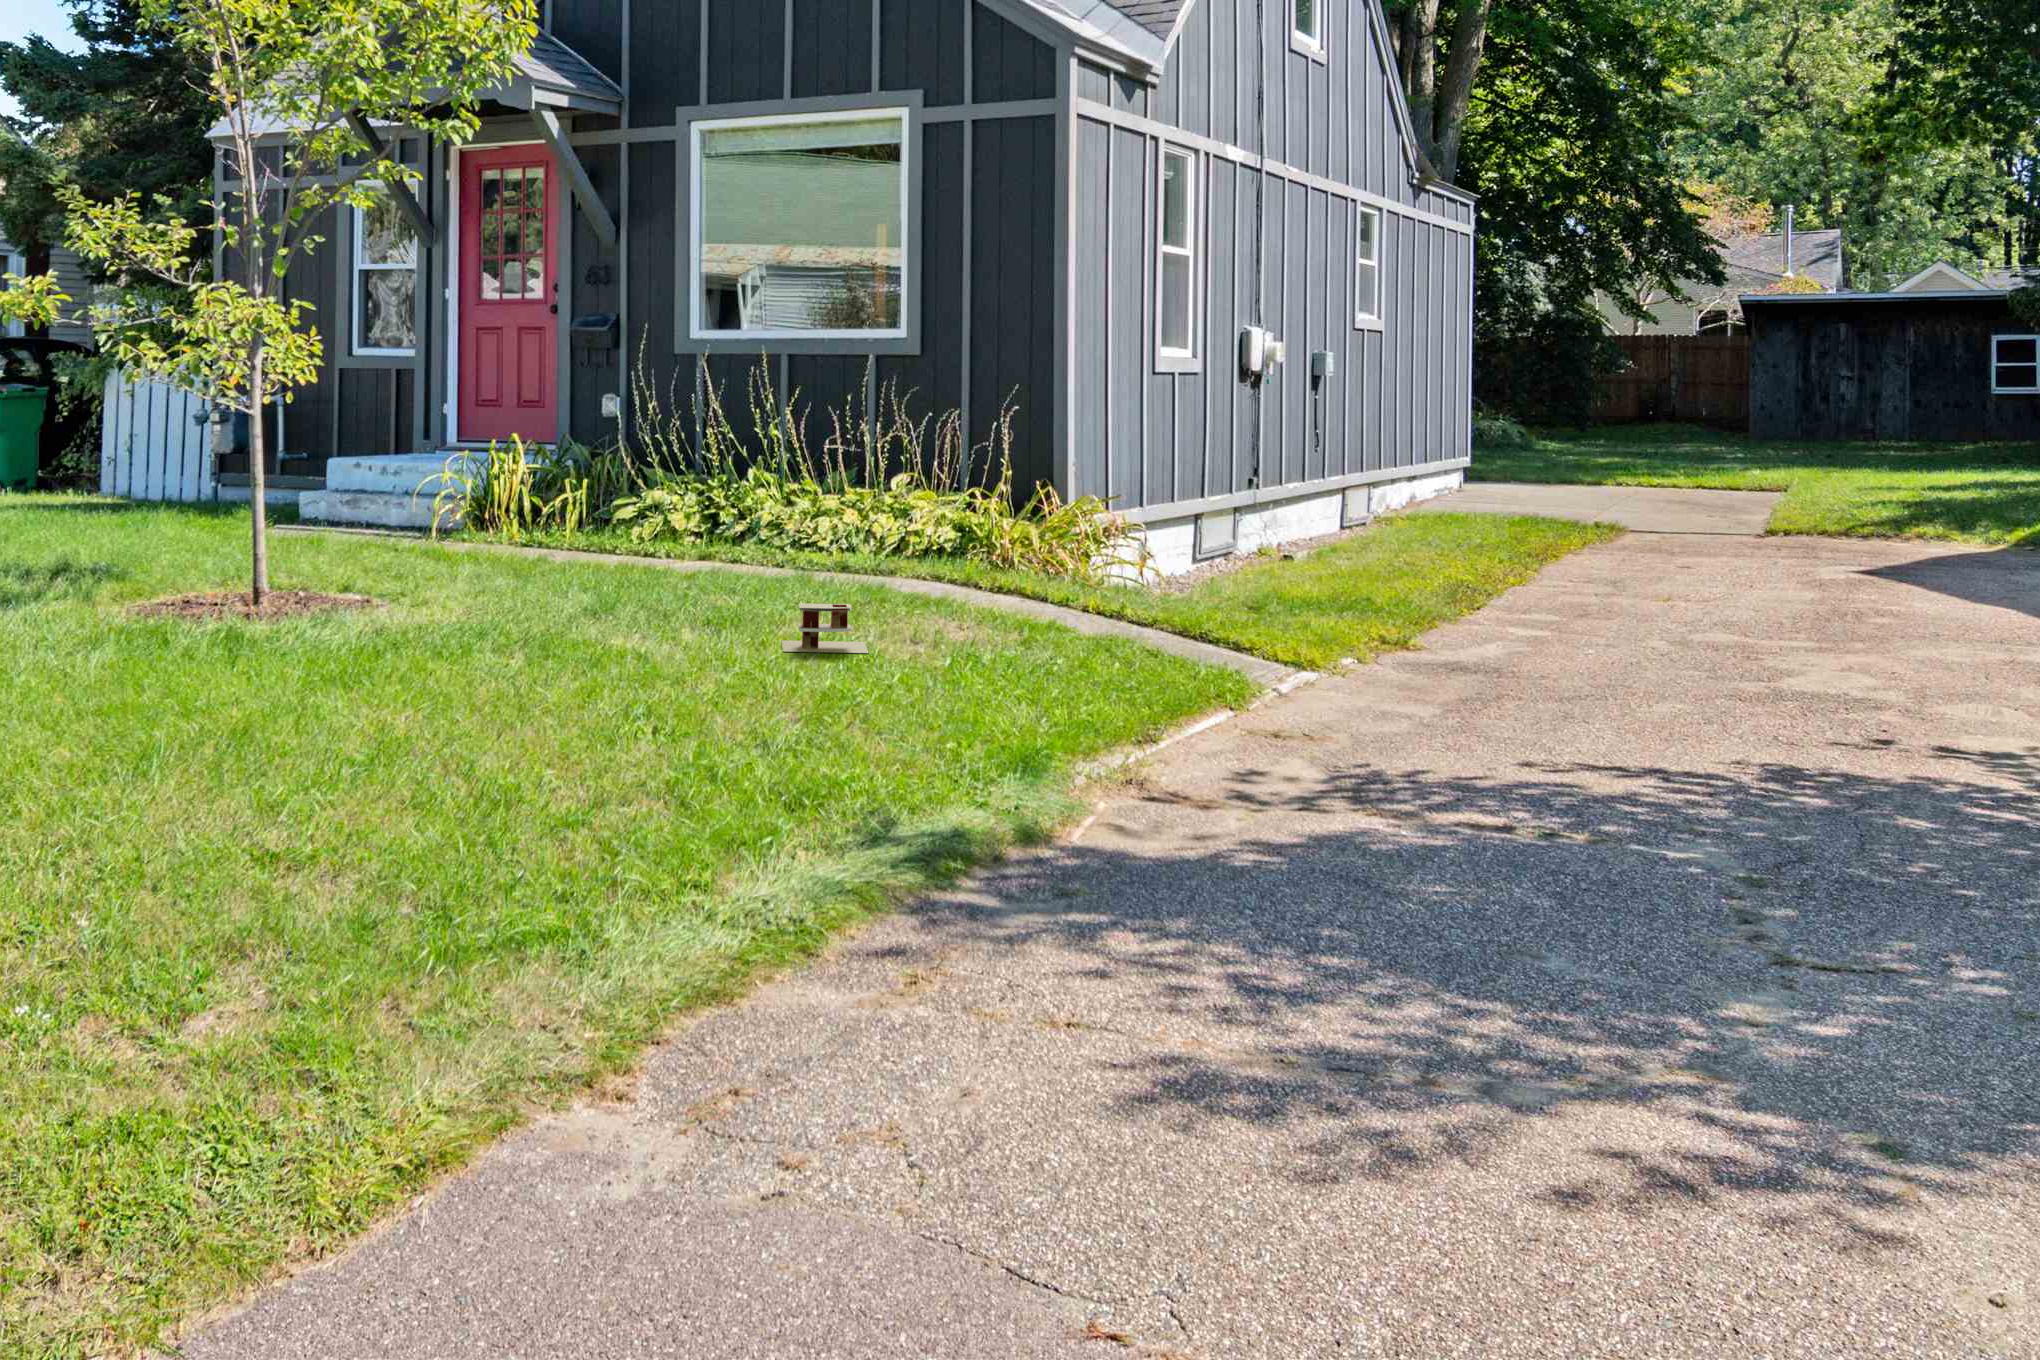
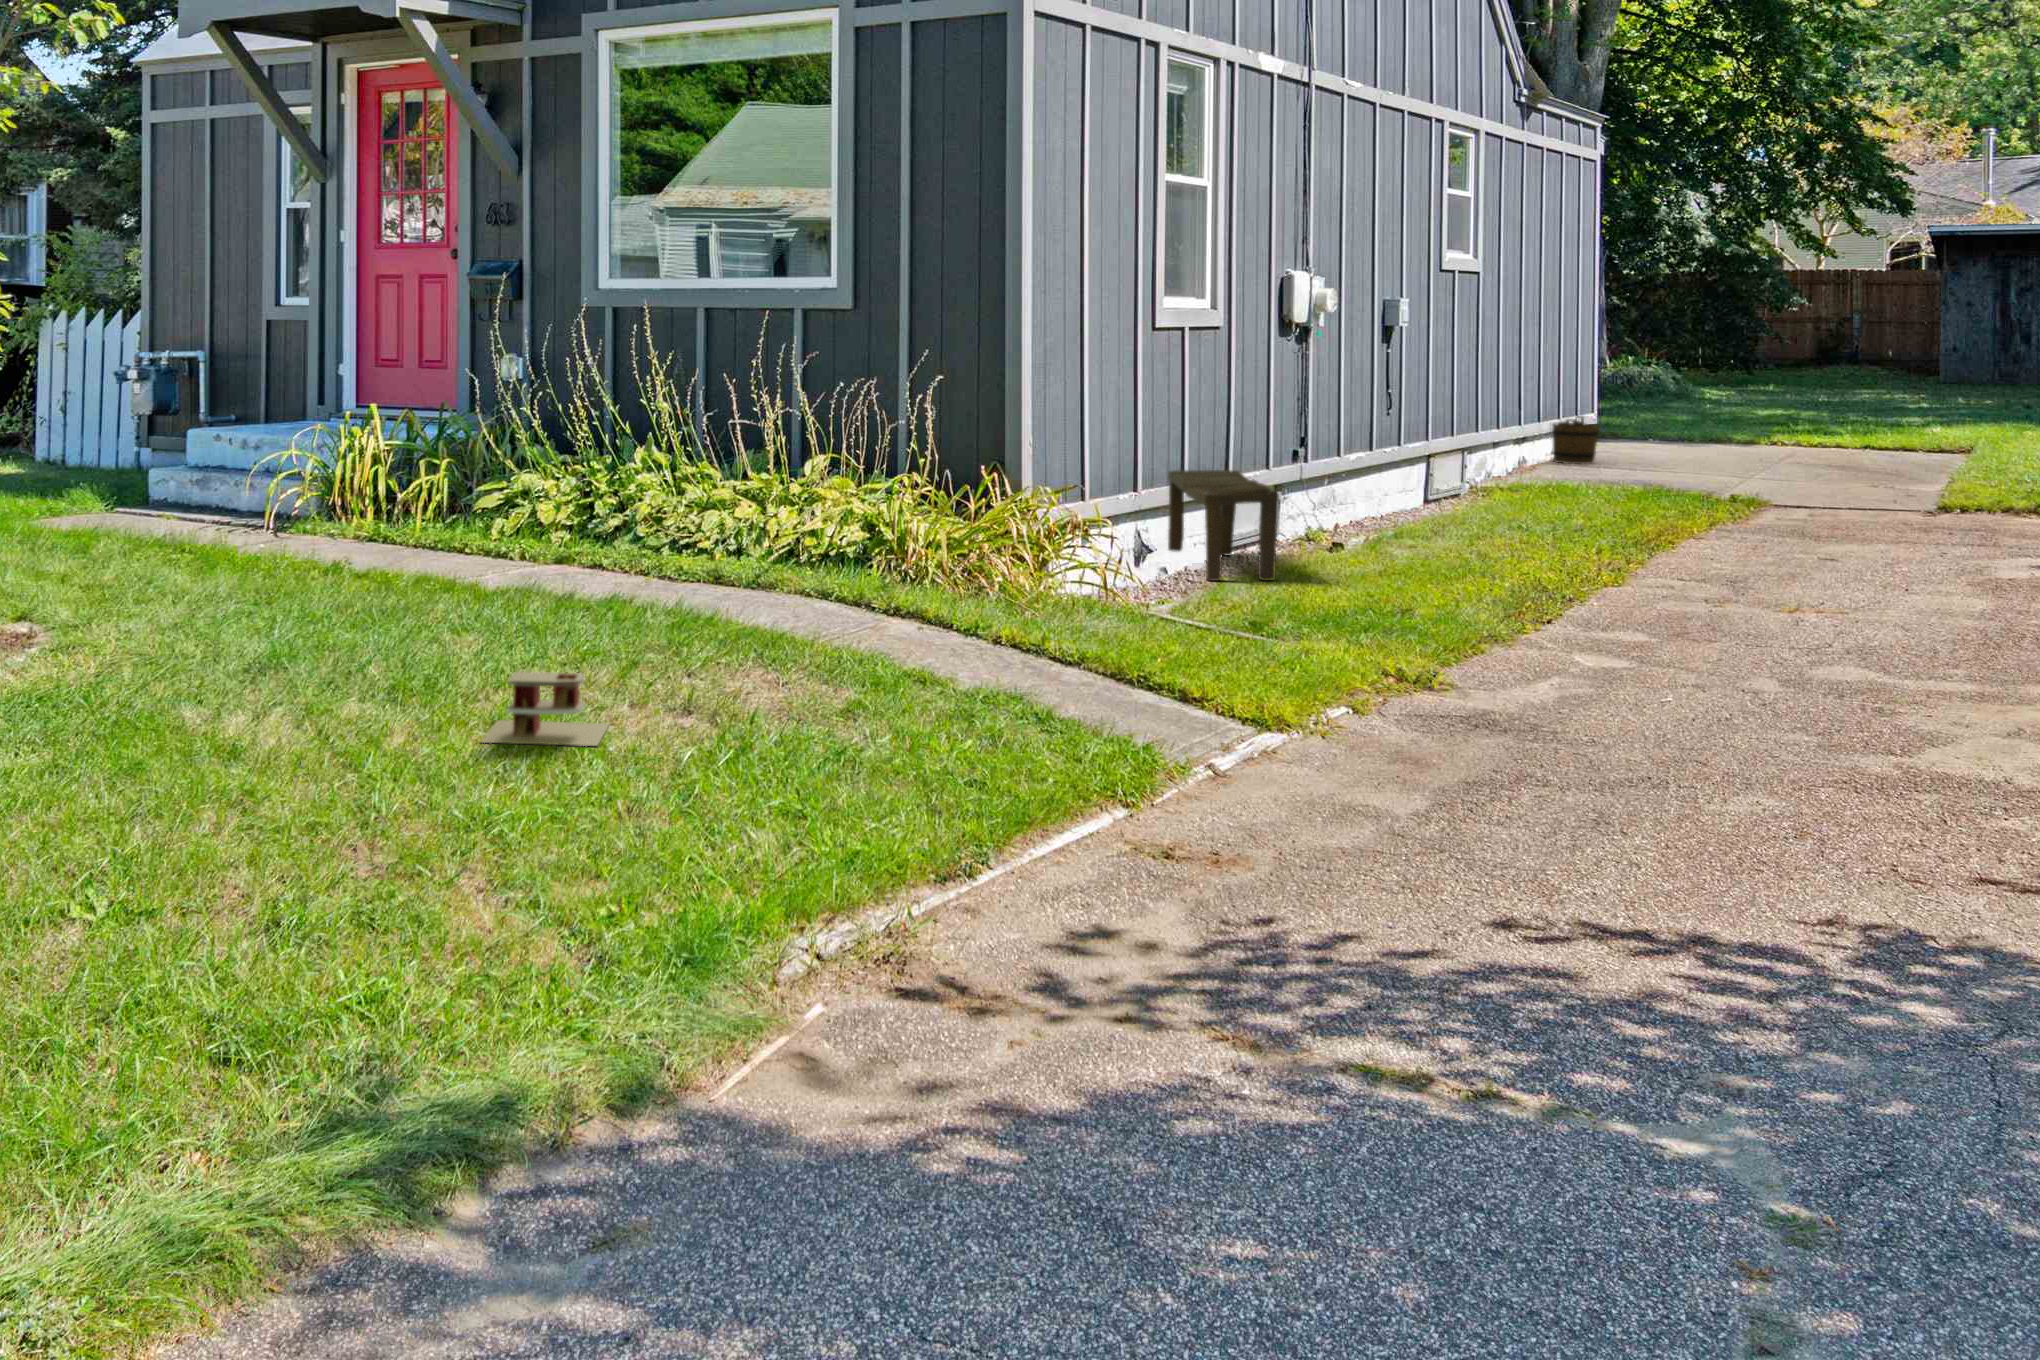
bucket: none [1438,460,1480,502] -> present [1551,417,1599,464]
bench: none [1168,488,1267,574] -> present [1168,470,1279,581]

